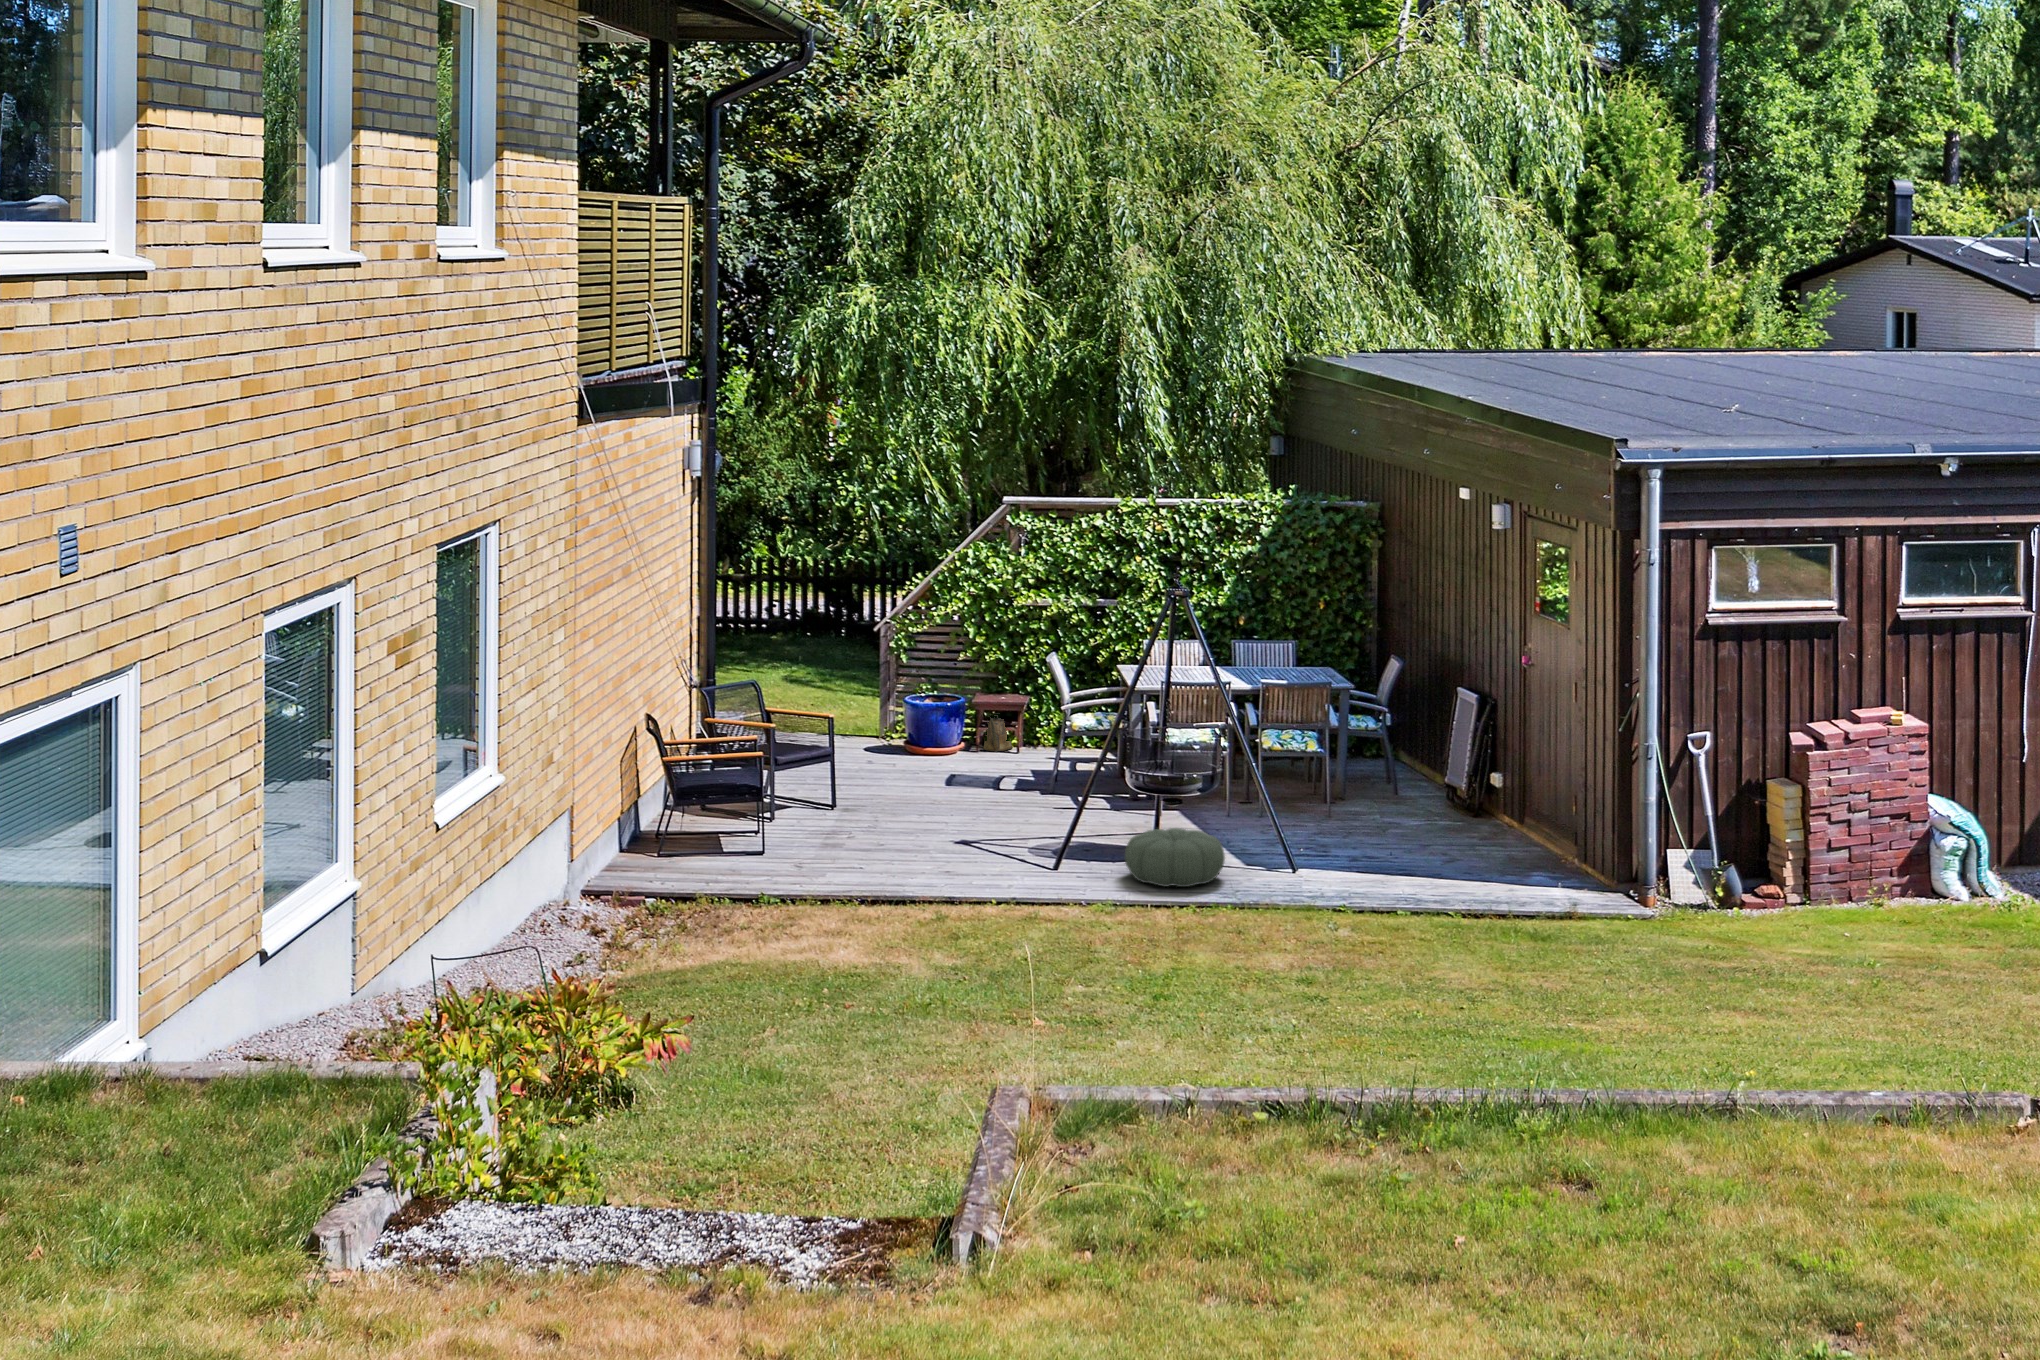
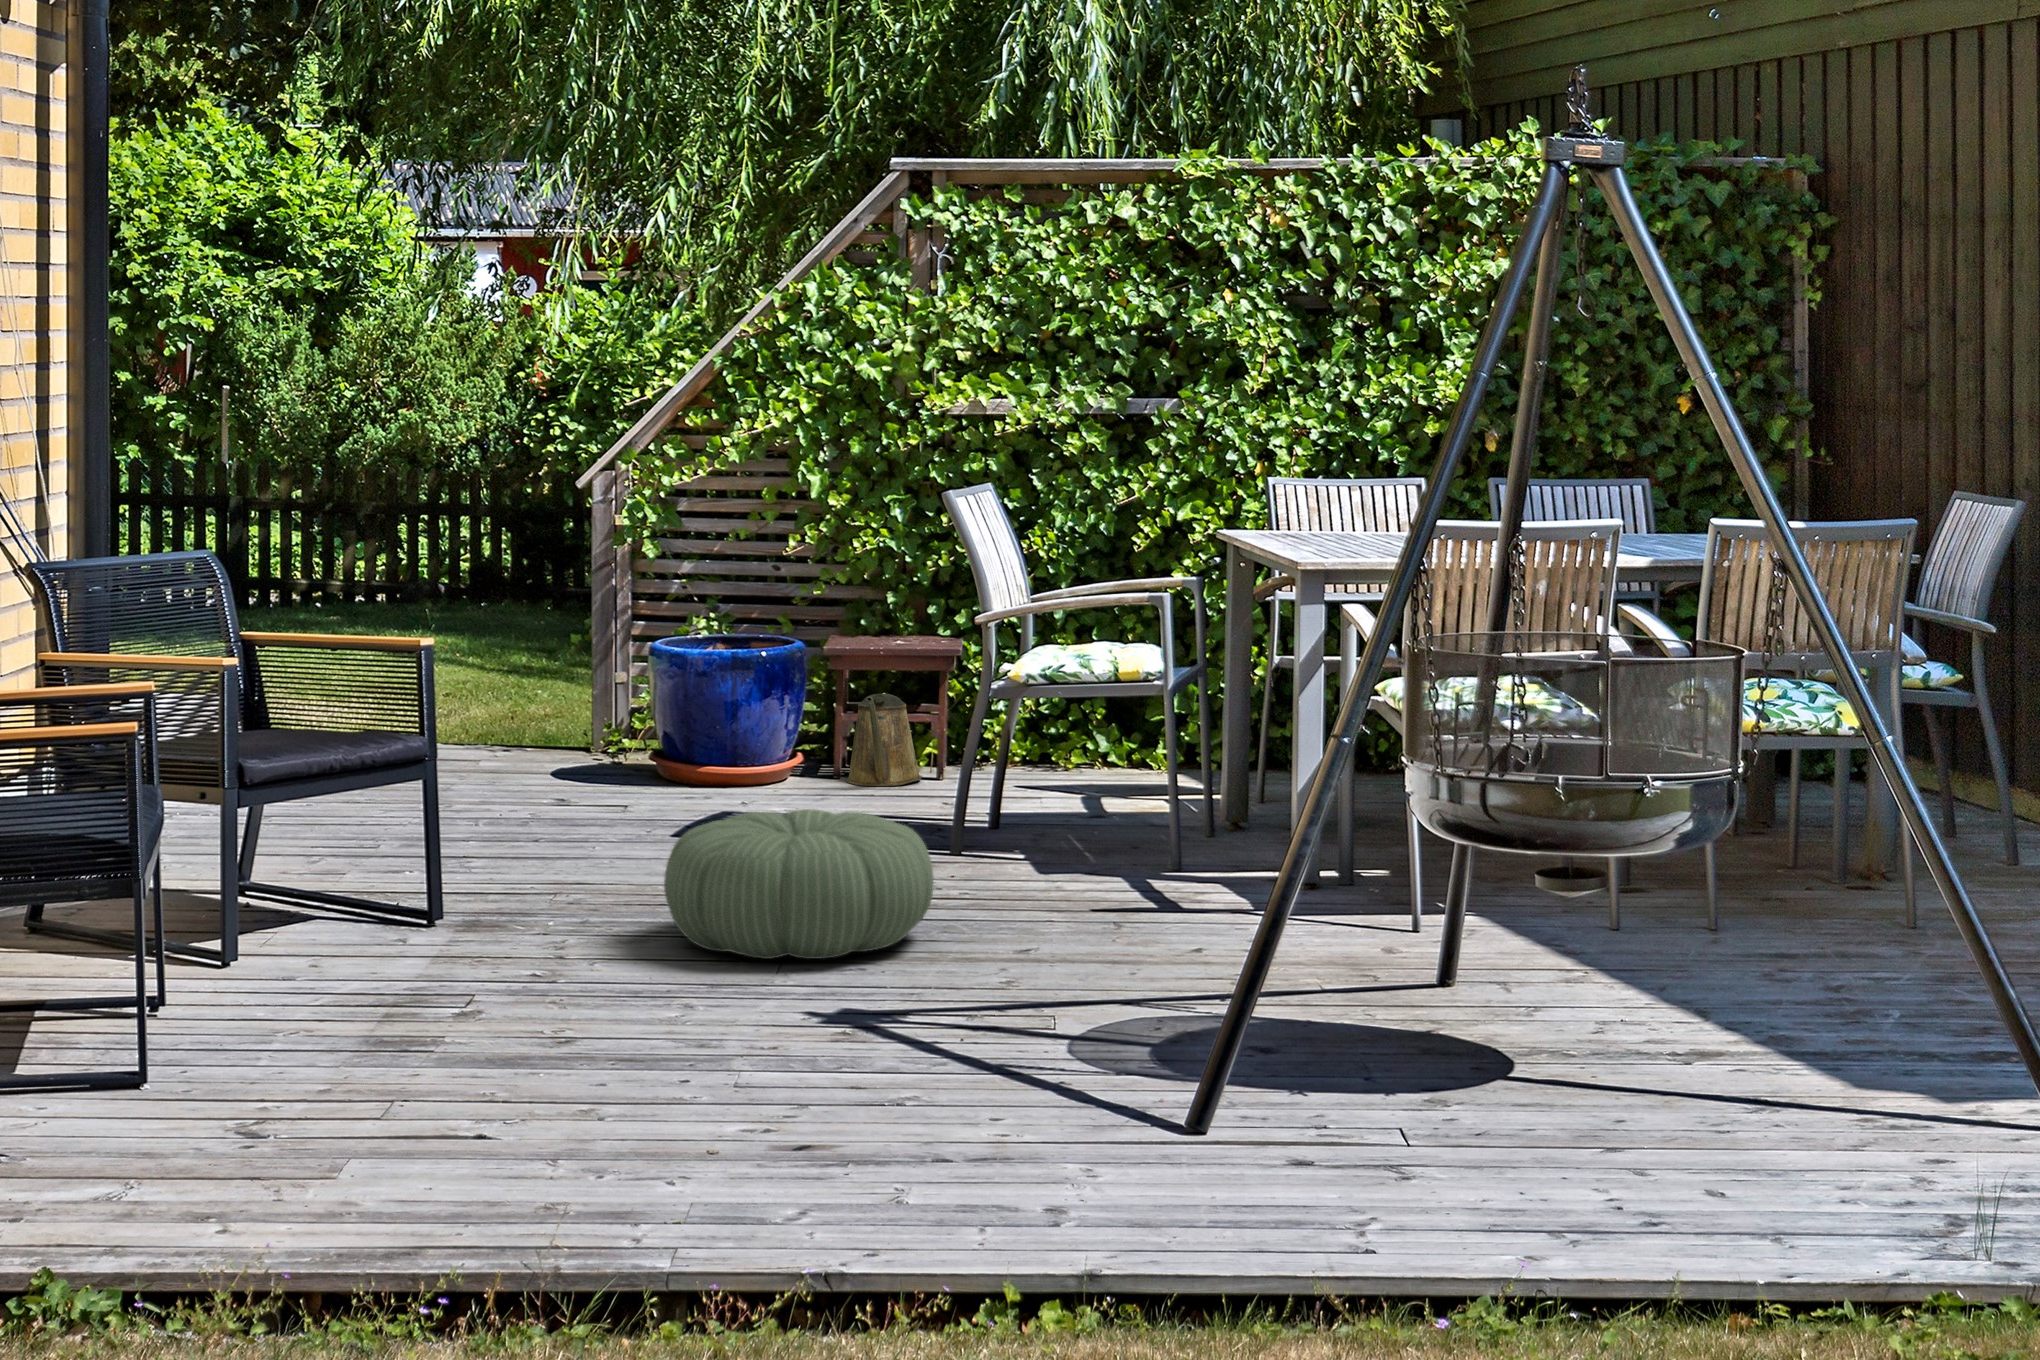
pouf: present [1125,828,1225,887] -> present [664,809,934,959]

